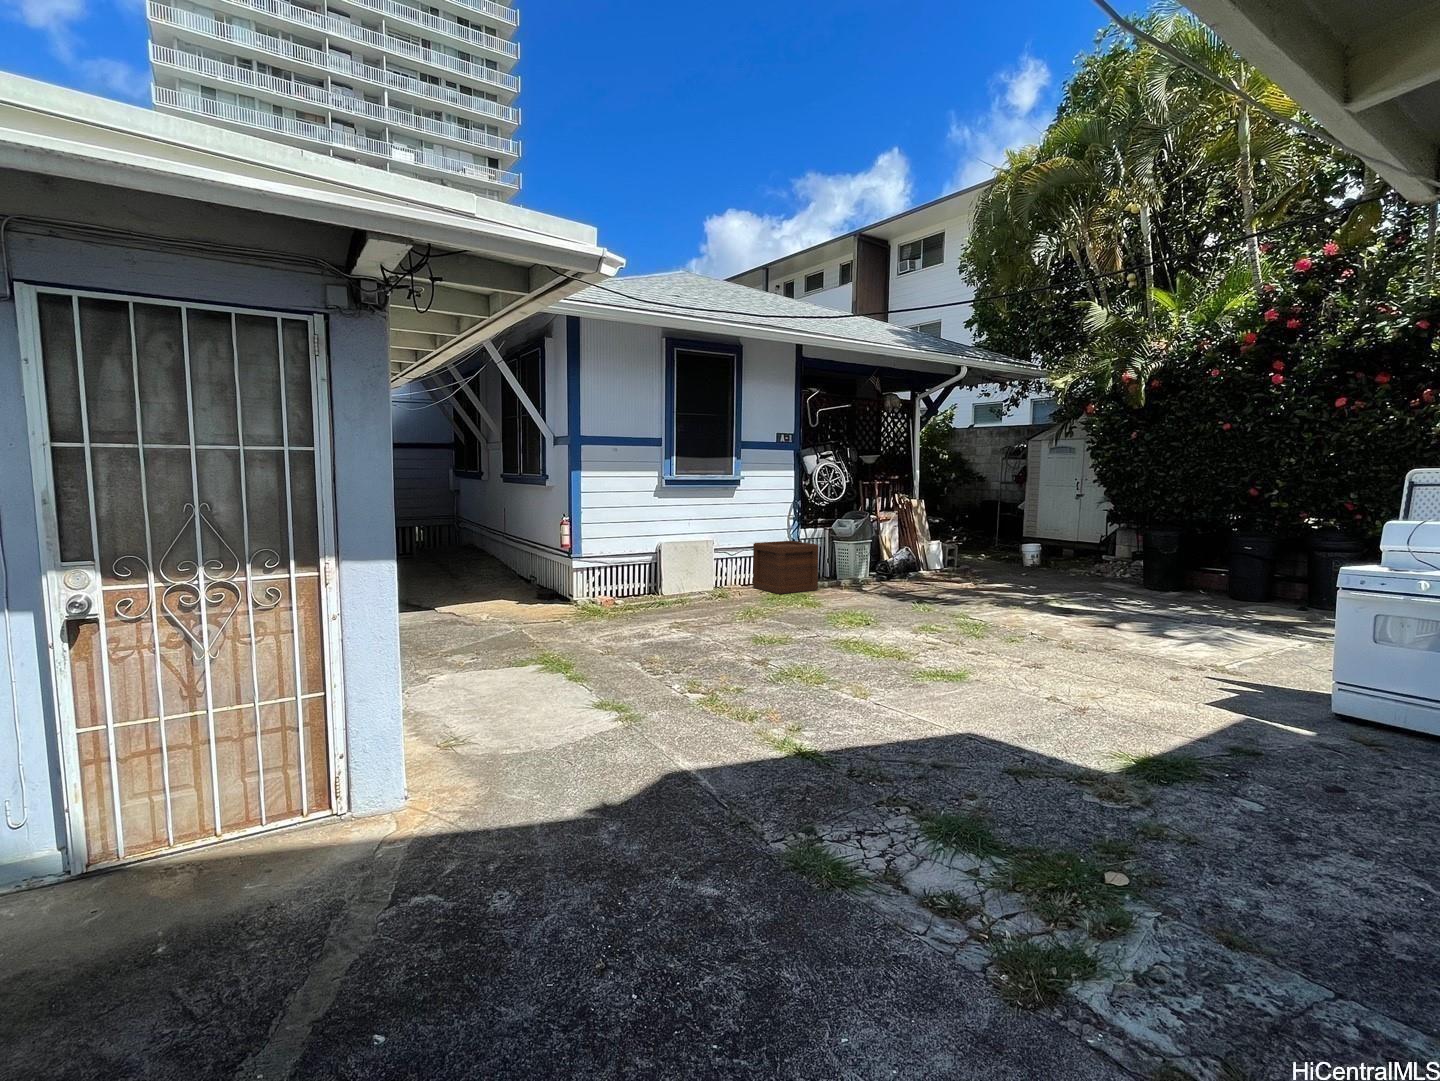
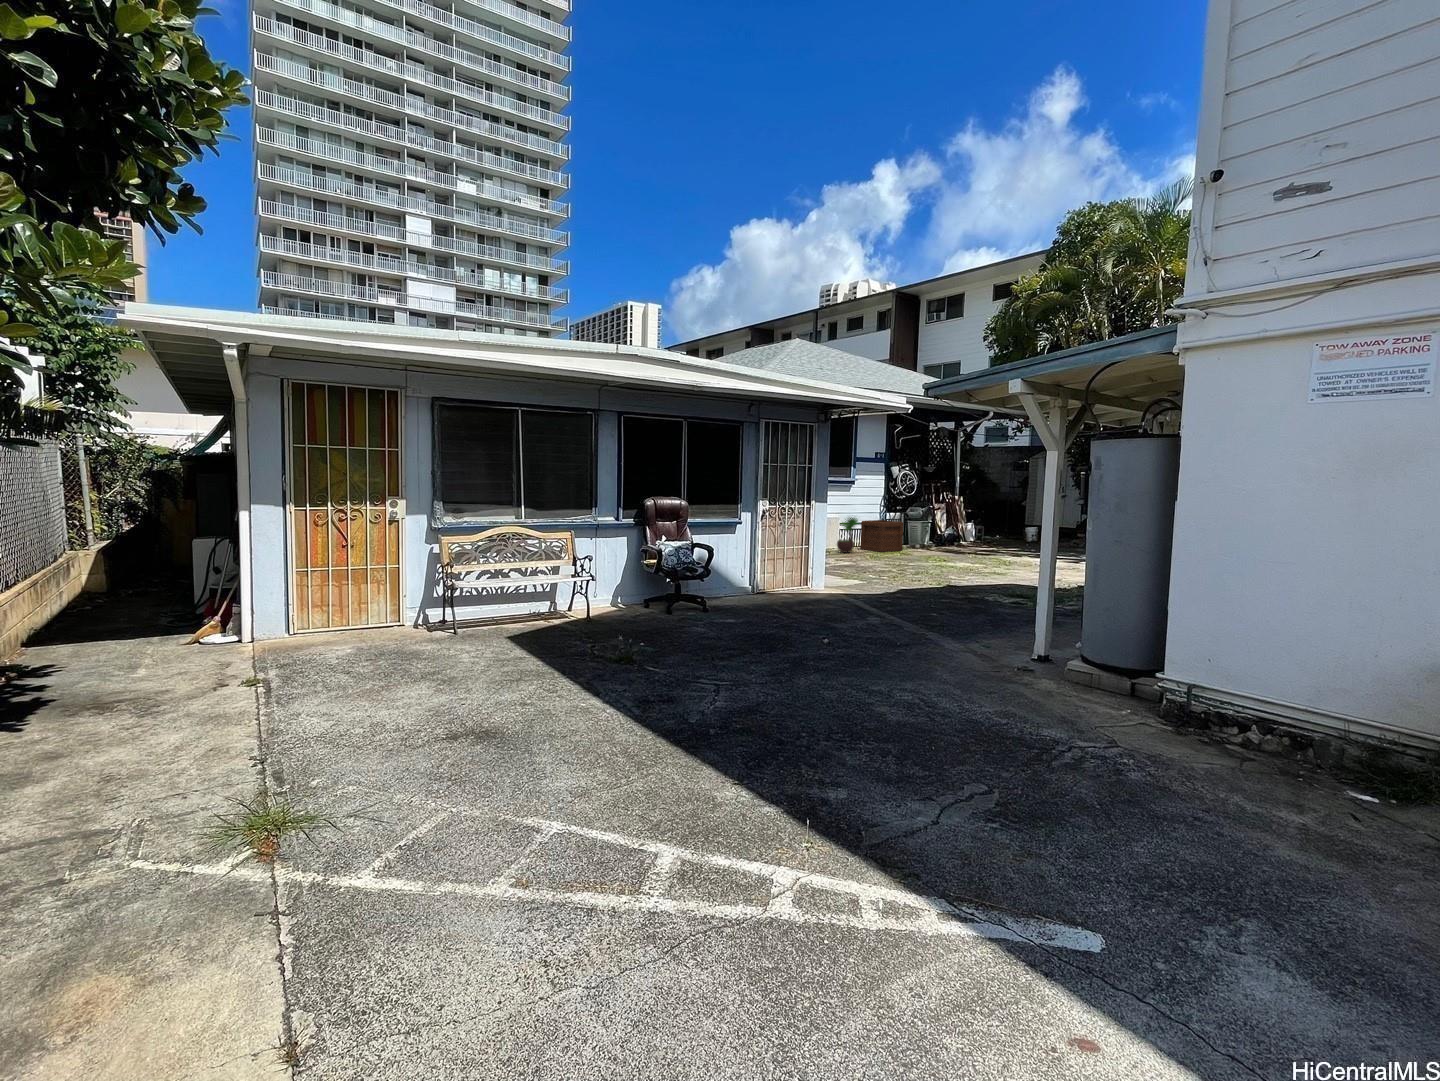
potted tree: none [705,533,743,597] -> present [837,517,858,553]

